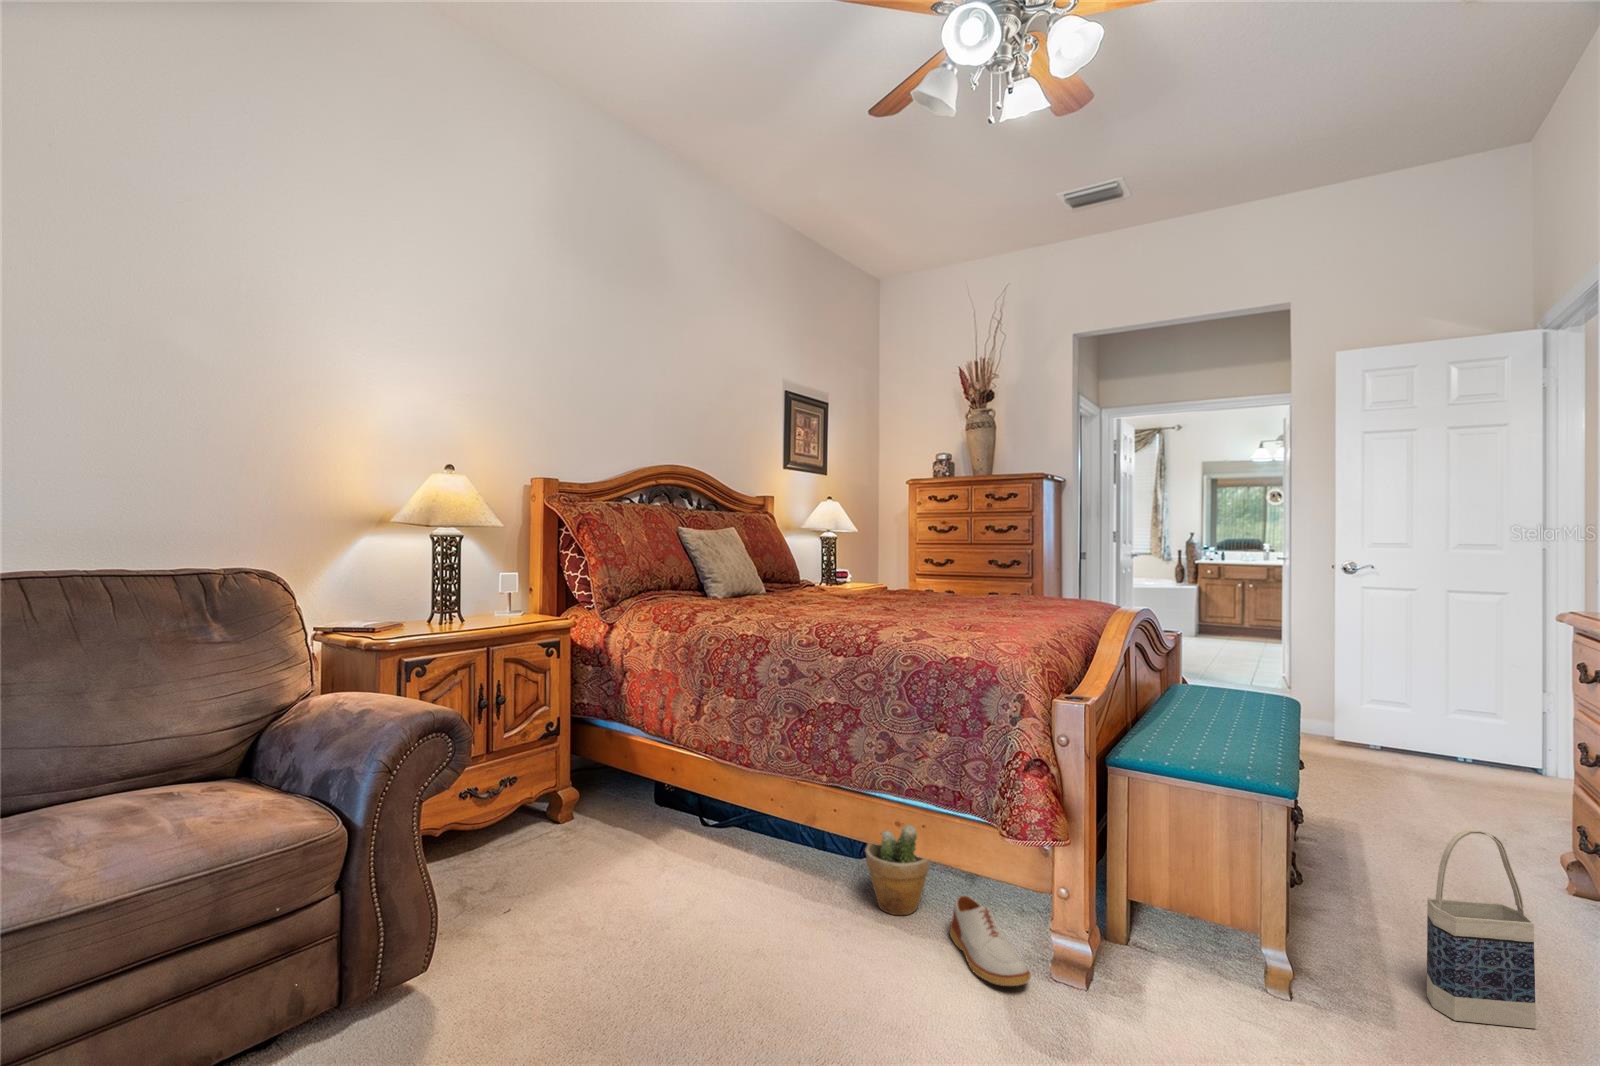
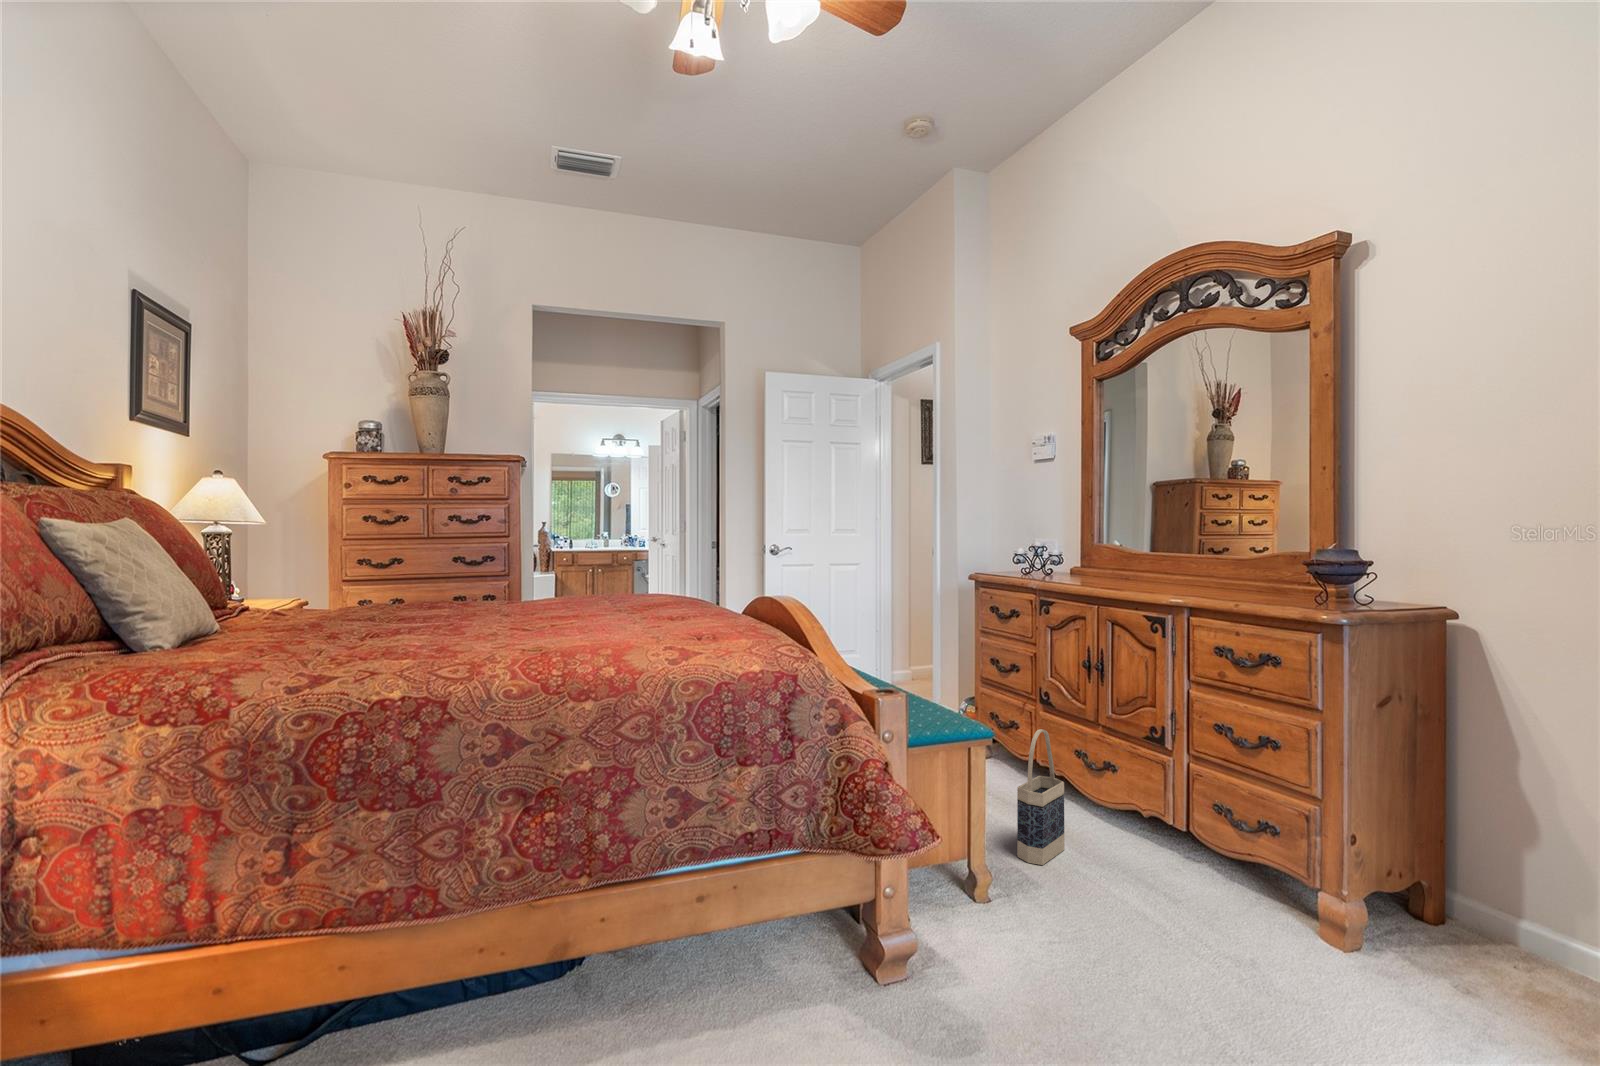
potted plant: present [865,825,931,915] -> none [625,893,710,1020]
shoe: present [950,896,1031,986] -> none [751,944,878,1024]

